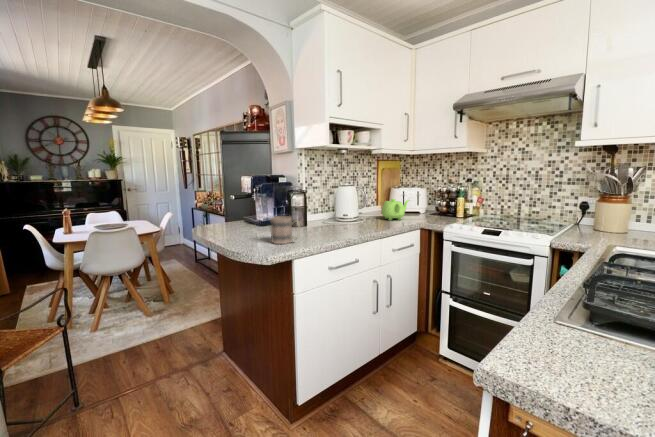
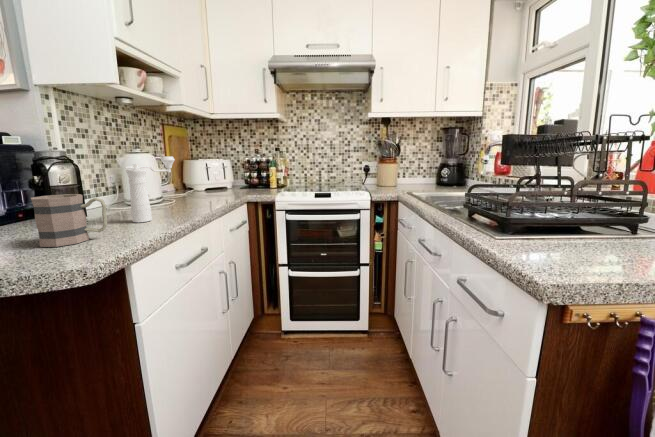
pepper mill: none [321,193,352,236] -> present [125,156,175,222]
teapot: present [382,199,409,220] -> none [191,170,224,197]

